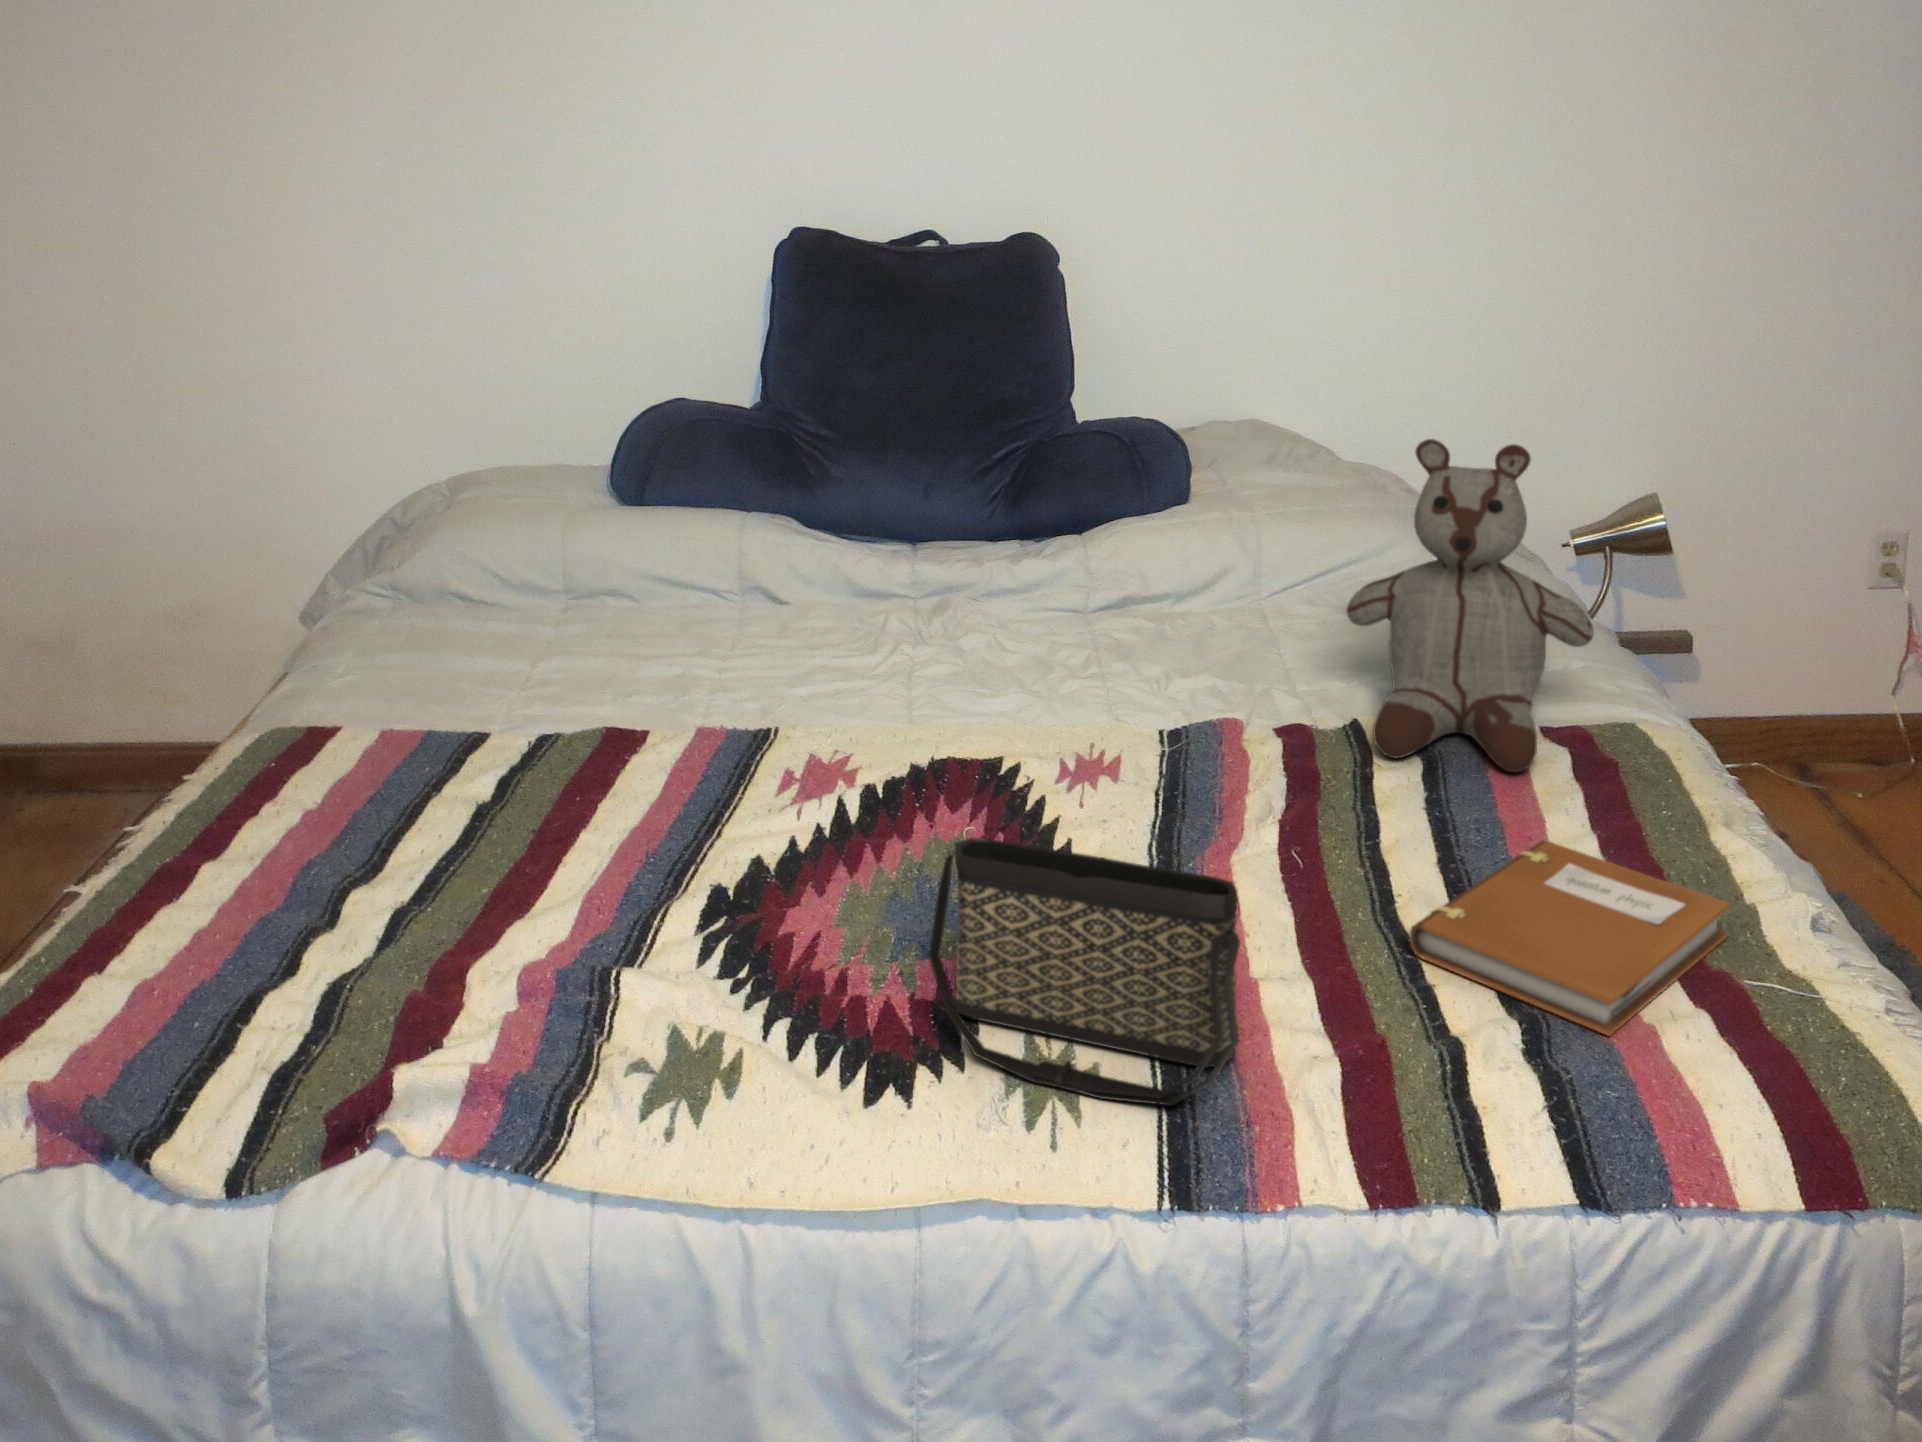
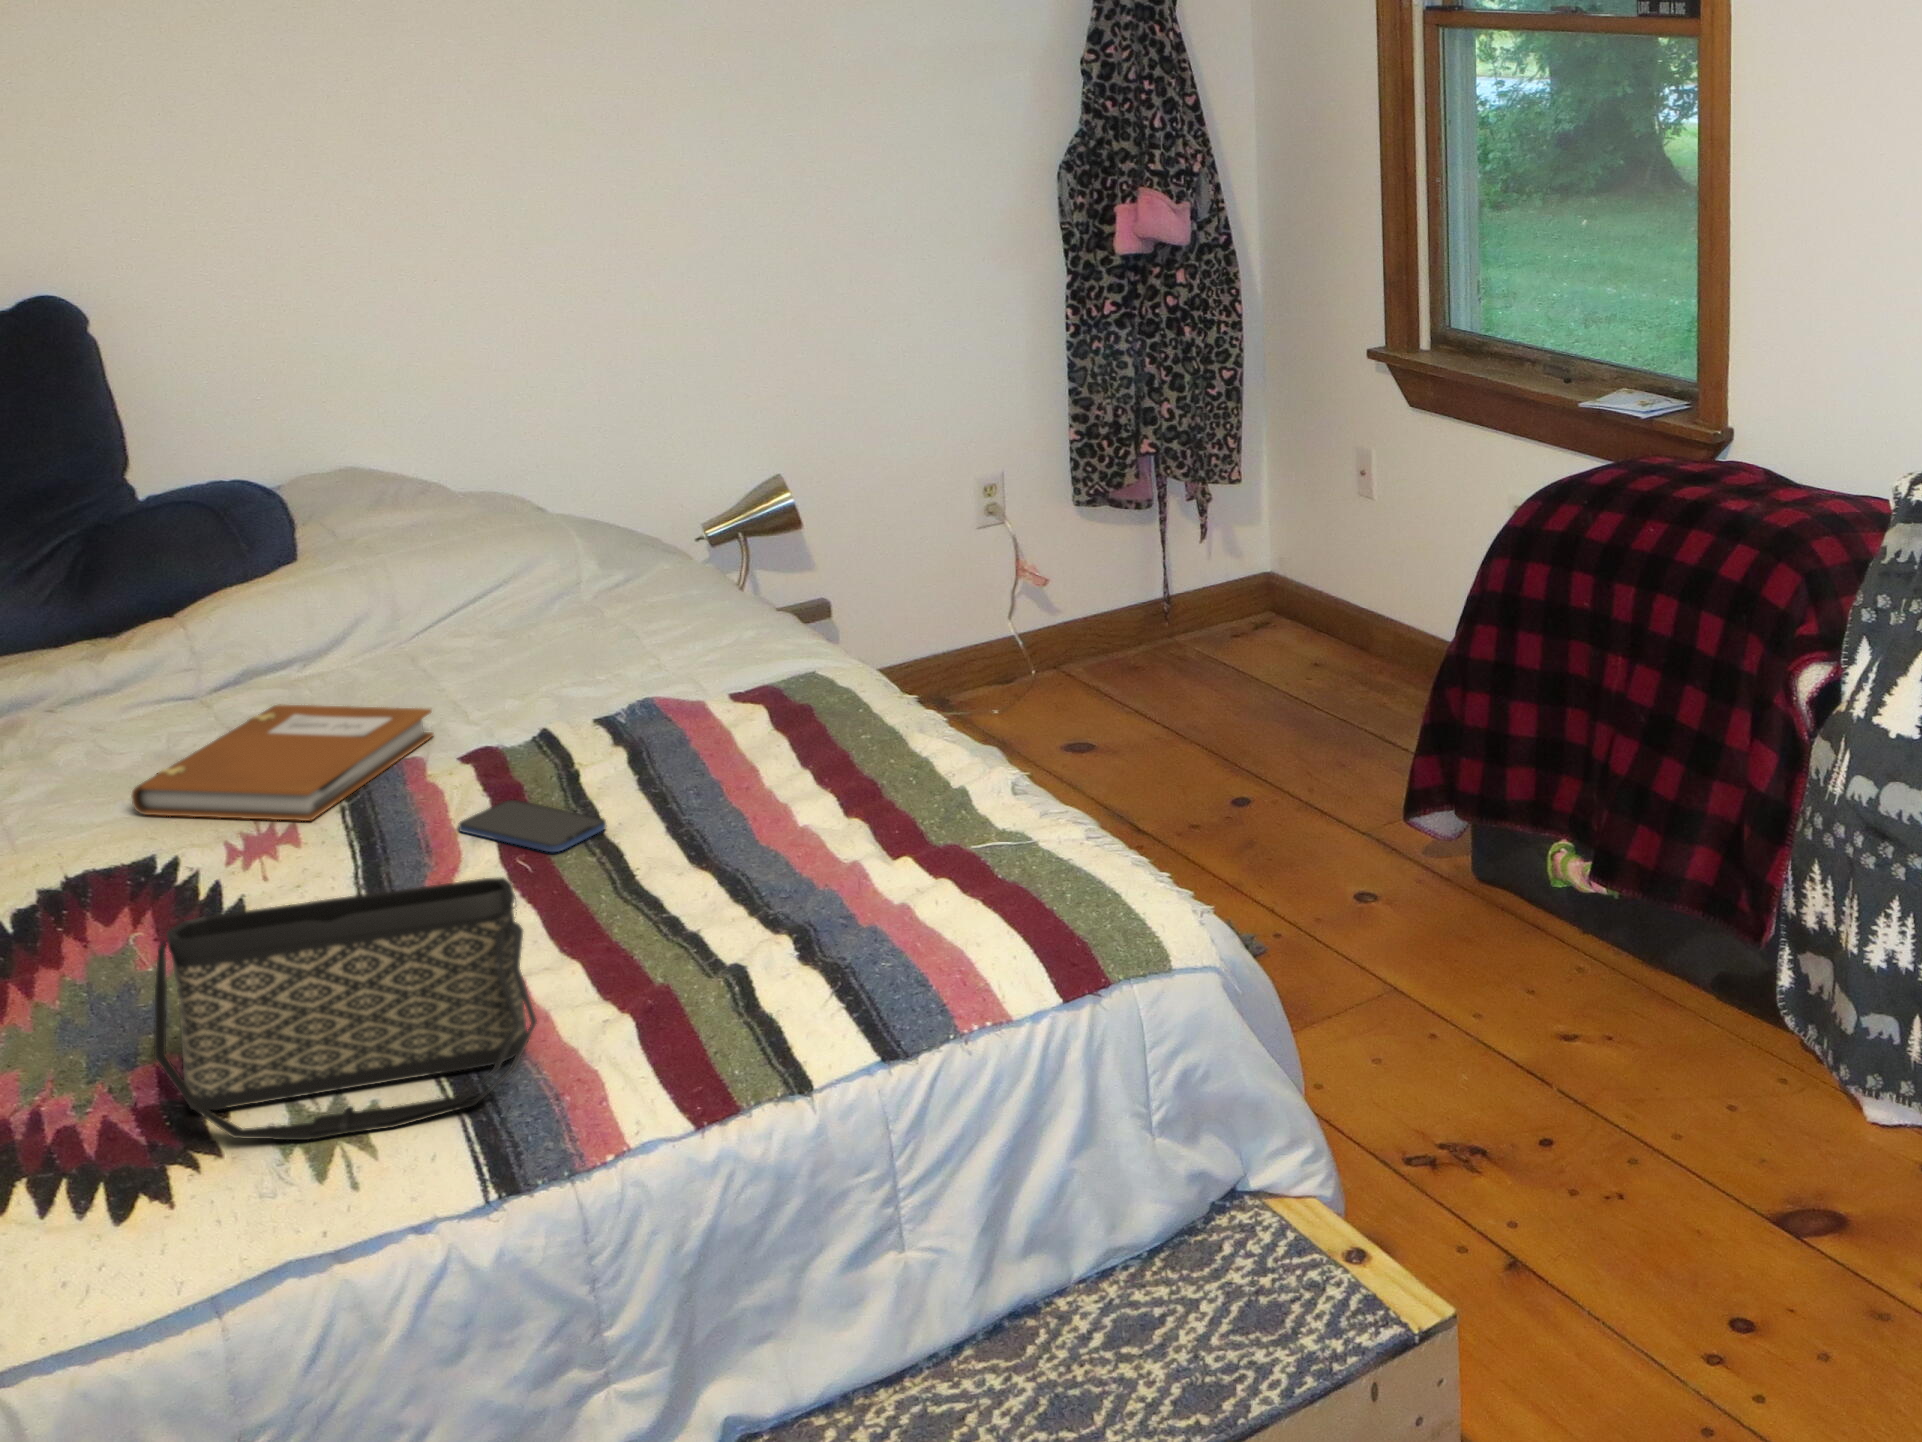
stuffed bear: present [1346,439,1594,772] -> none [523,430,777,754]
smartphone: none [1249,784,1377,853] -> present [459,800,606,852]
notebook: present [1409,841,1730,1036] -> present [132,705,434,821]

